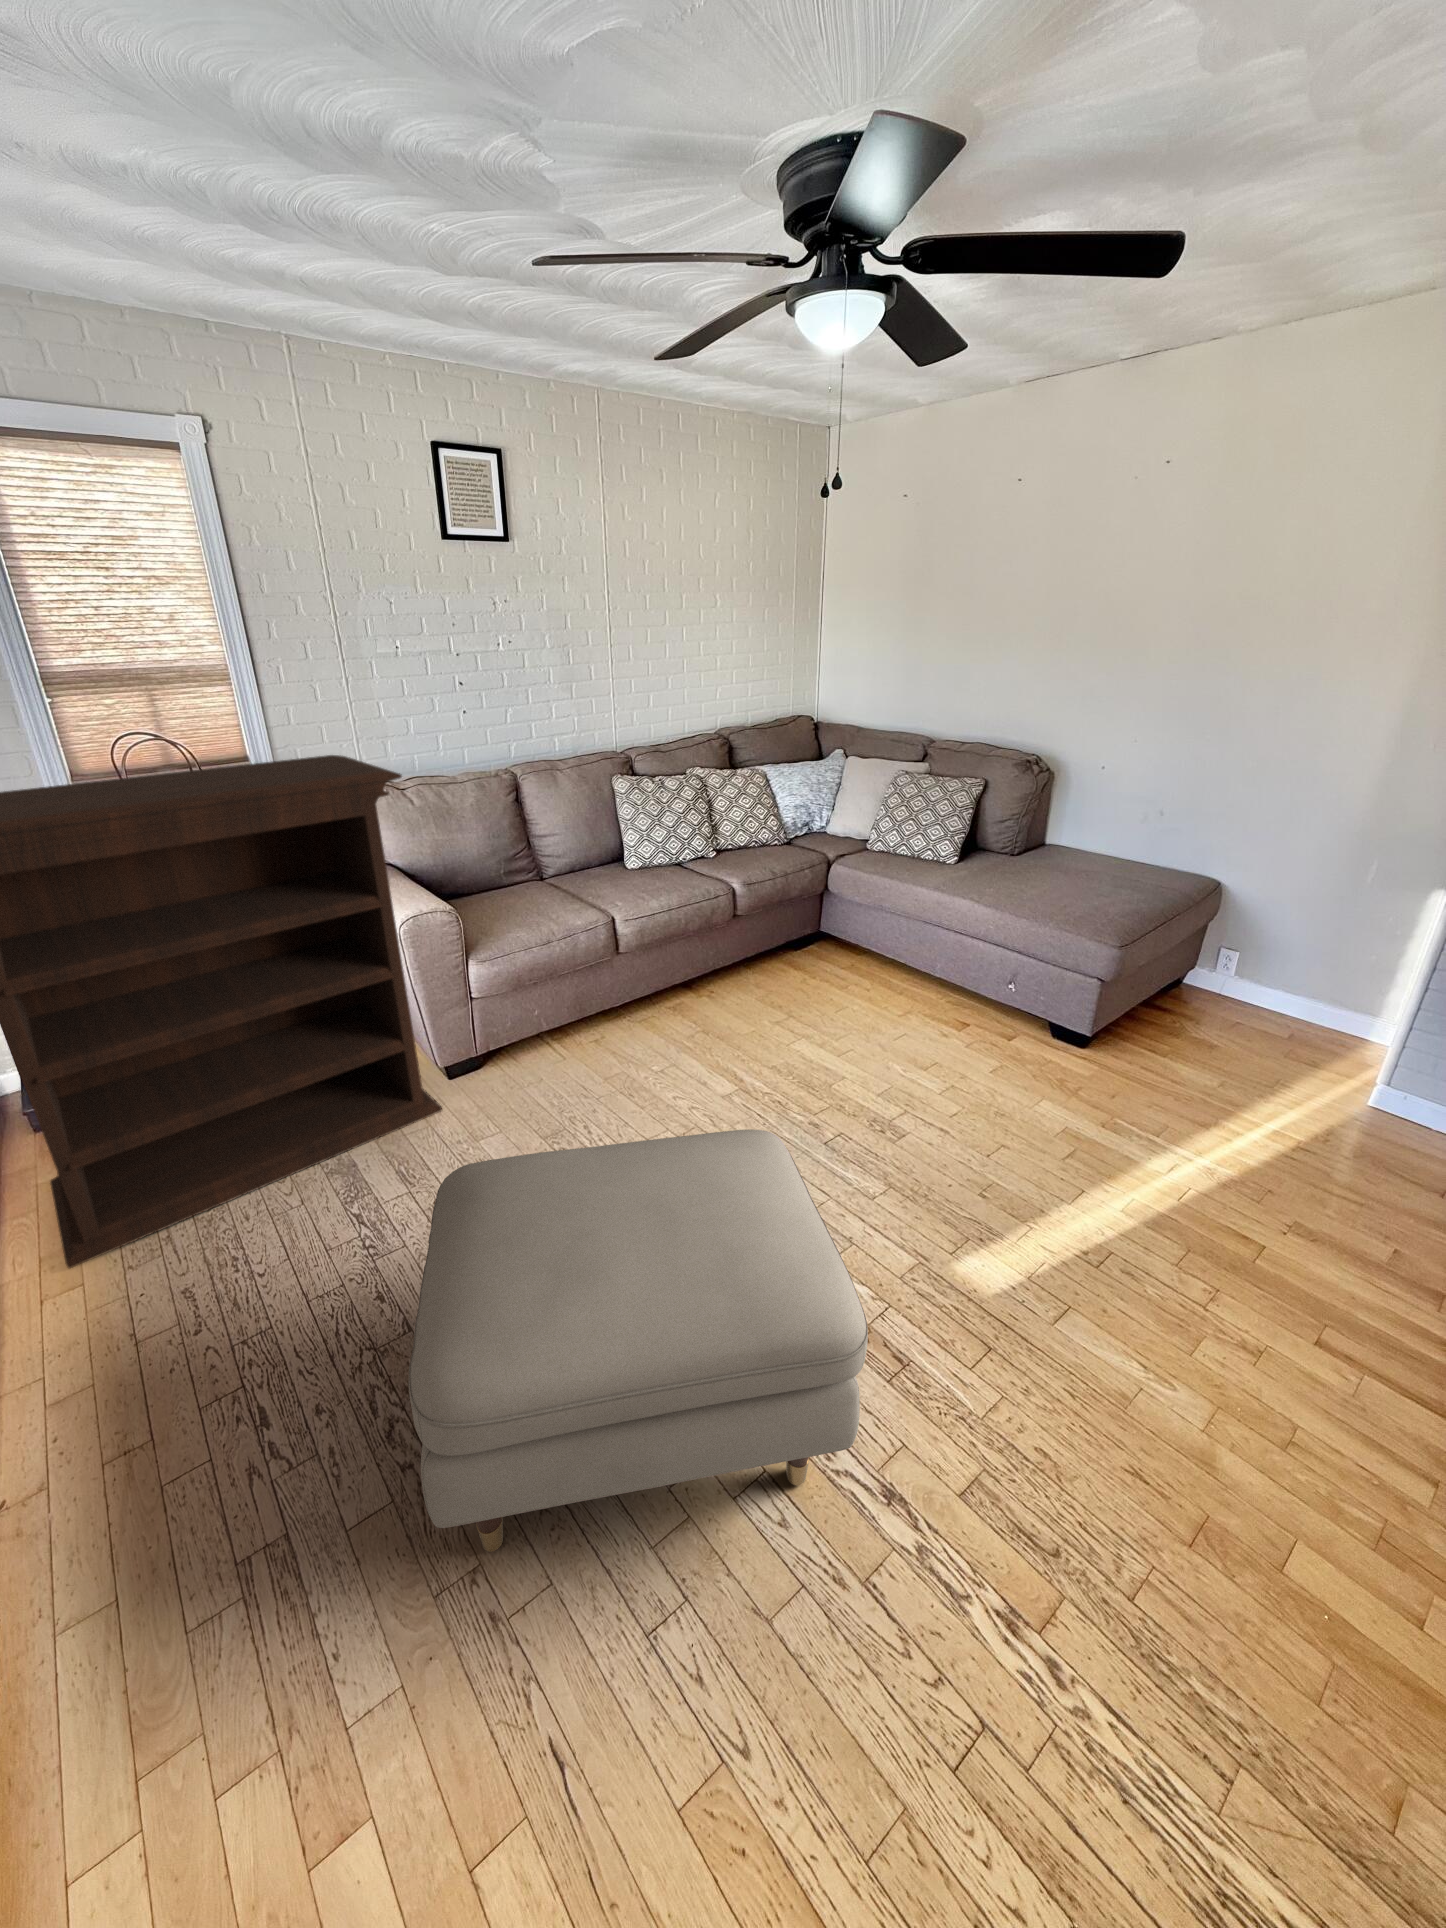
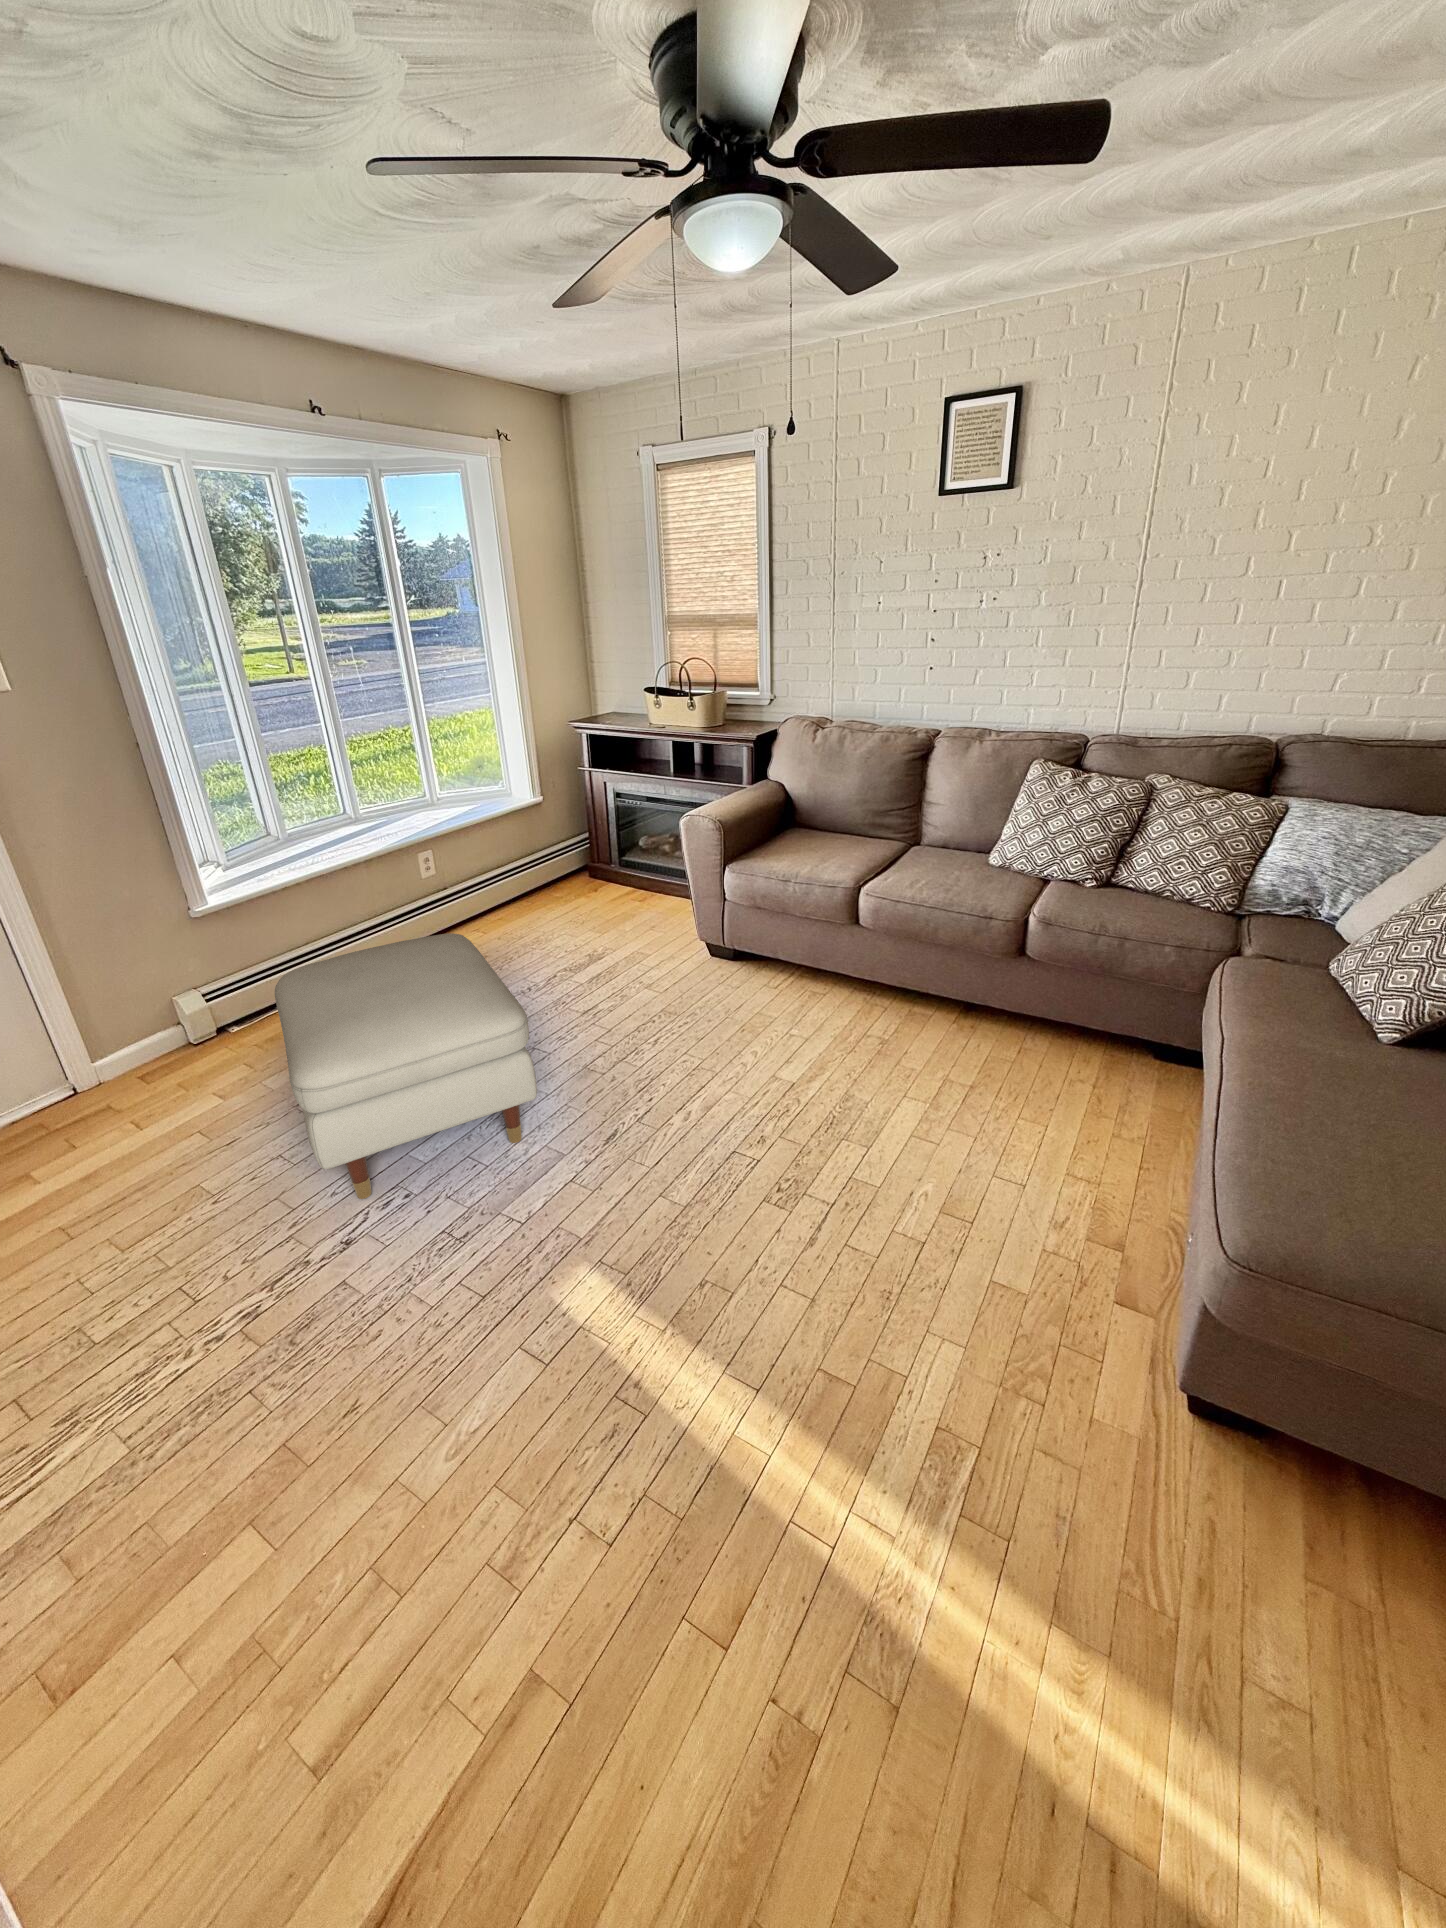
bookshelf: present [0,755,442,1268] -> none [451,681,715,965]

